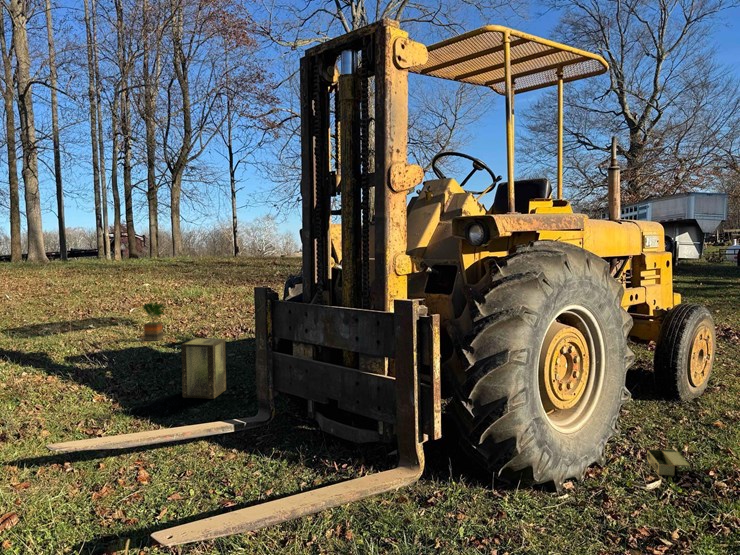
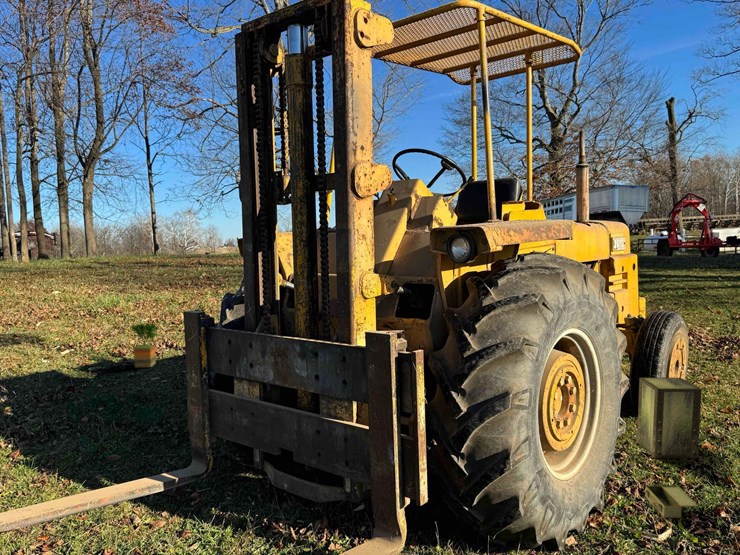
potted tree: present [142,303,166,341] -> present [131,323,159,367]
storage box: present [181,338,226,399] -> present [637,378,702,458]

